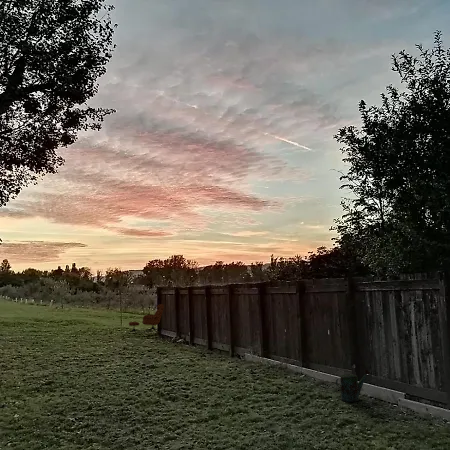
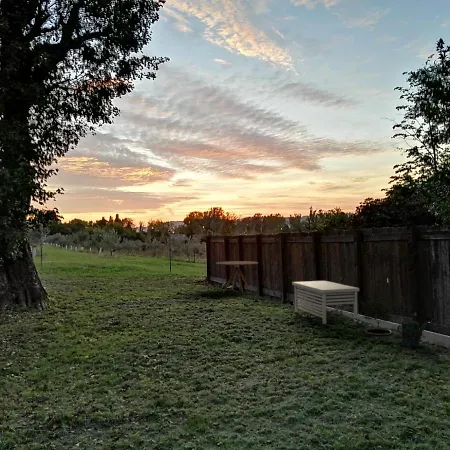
lounge chair: present [129,304,164,332] -> none [177,252,211,279]
round table: none [164,314,209,347] -> present [216,261,258,293]
storage bench: none [238,333,304,379] -> present [292,281,359,324]
potted tree: none [301,338,336,390] -> present [361,287,392,335]

